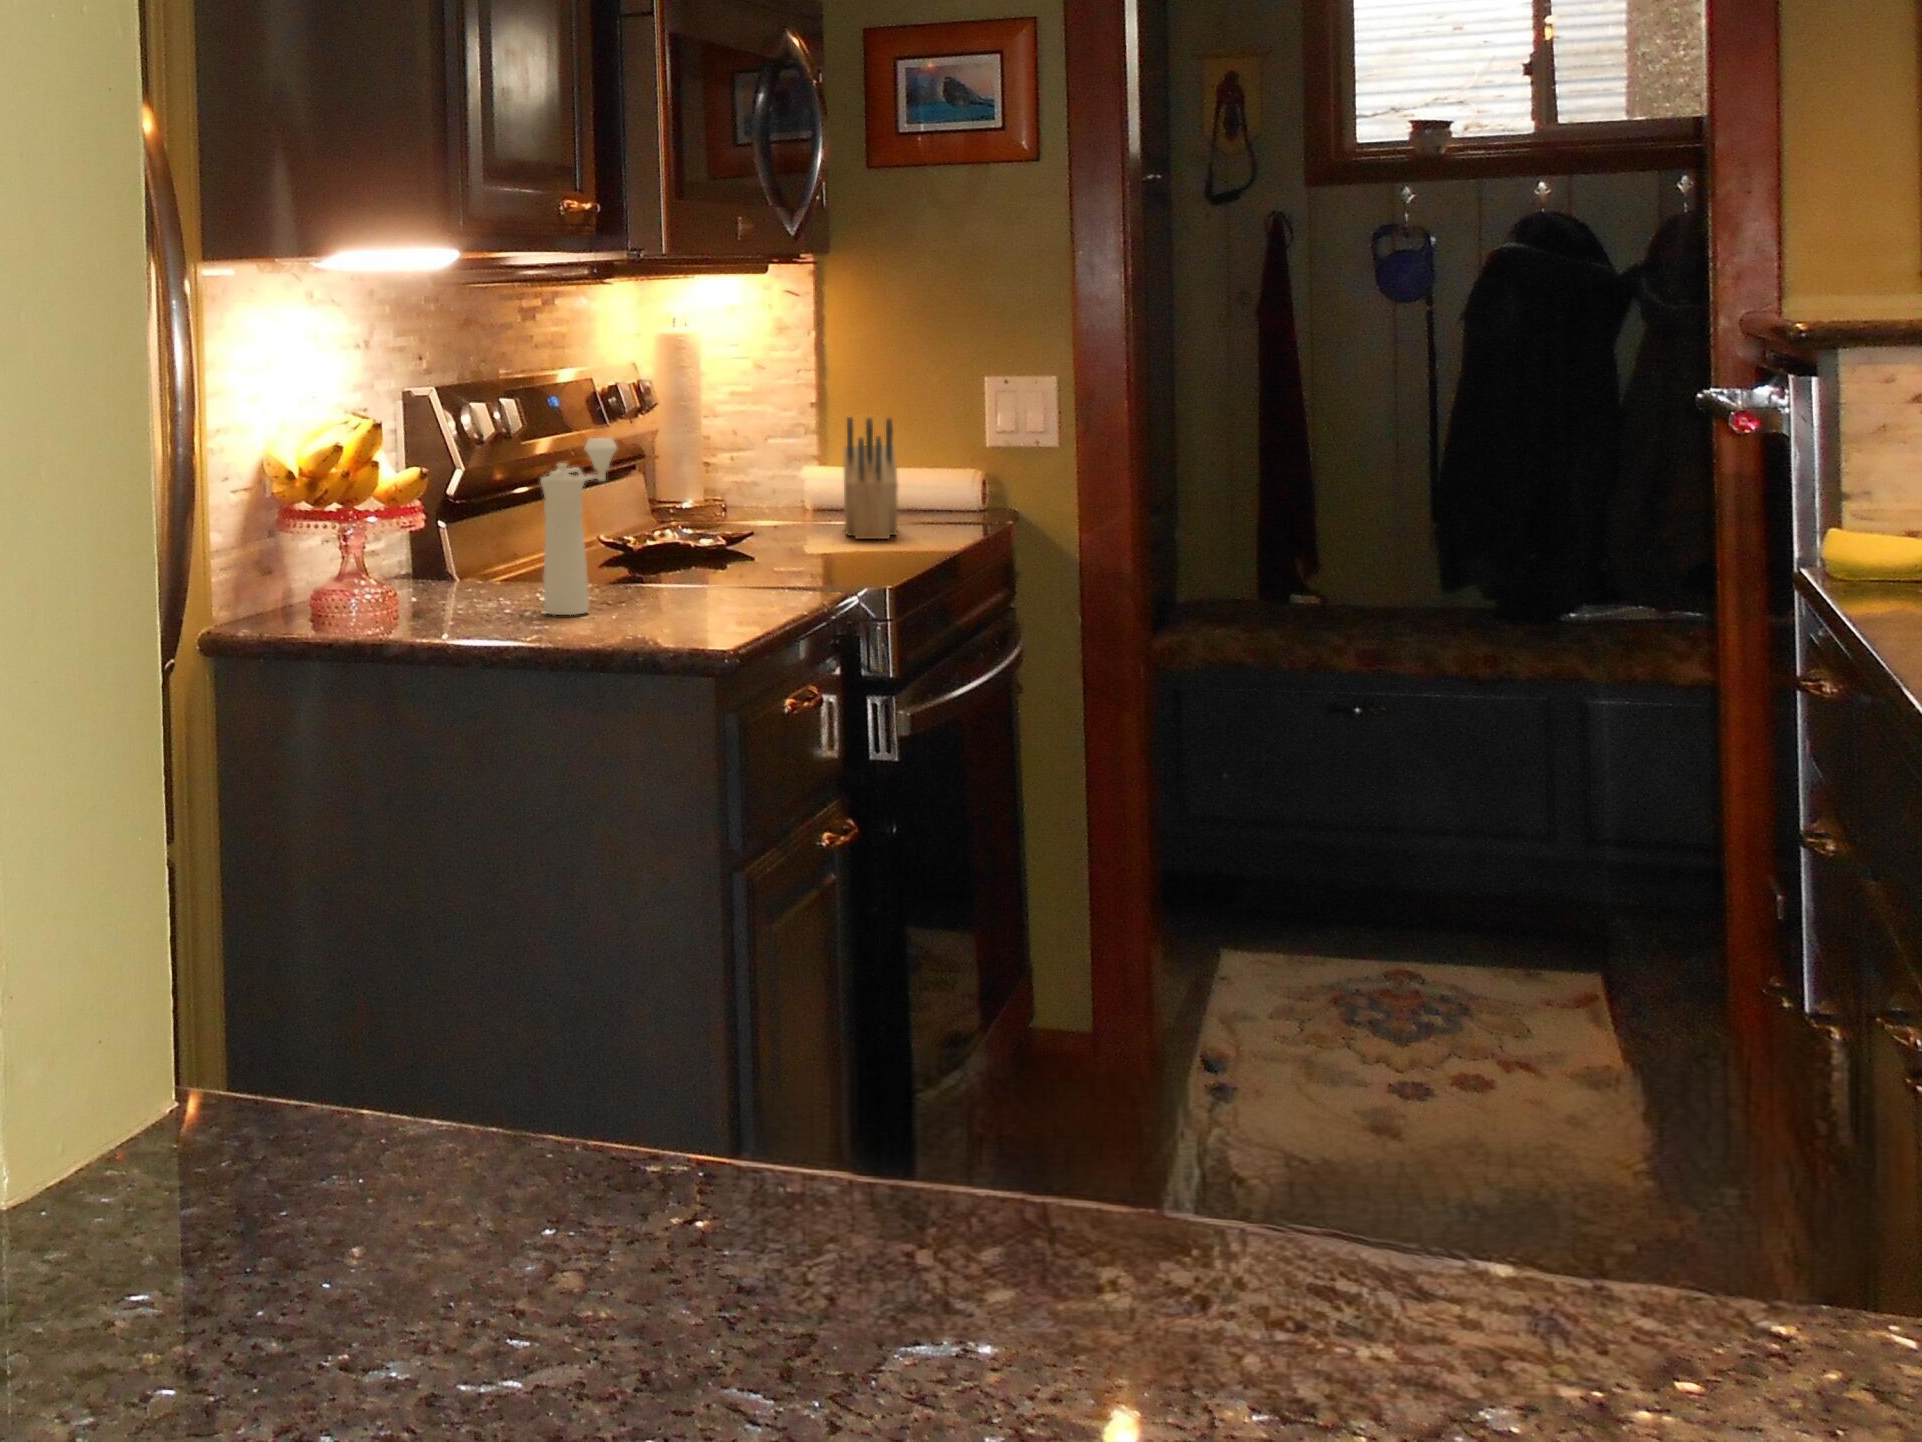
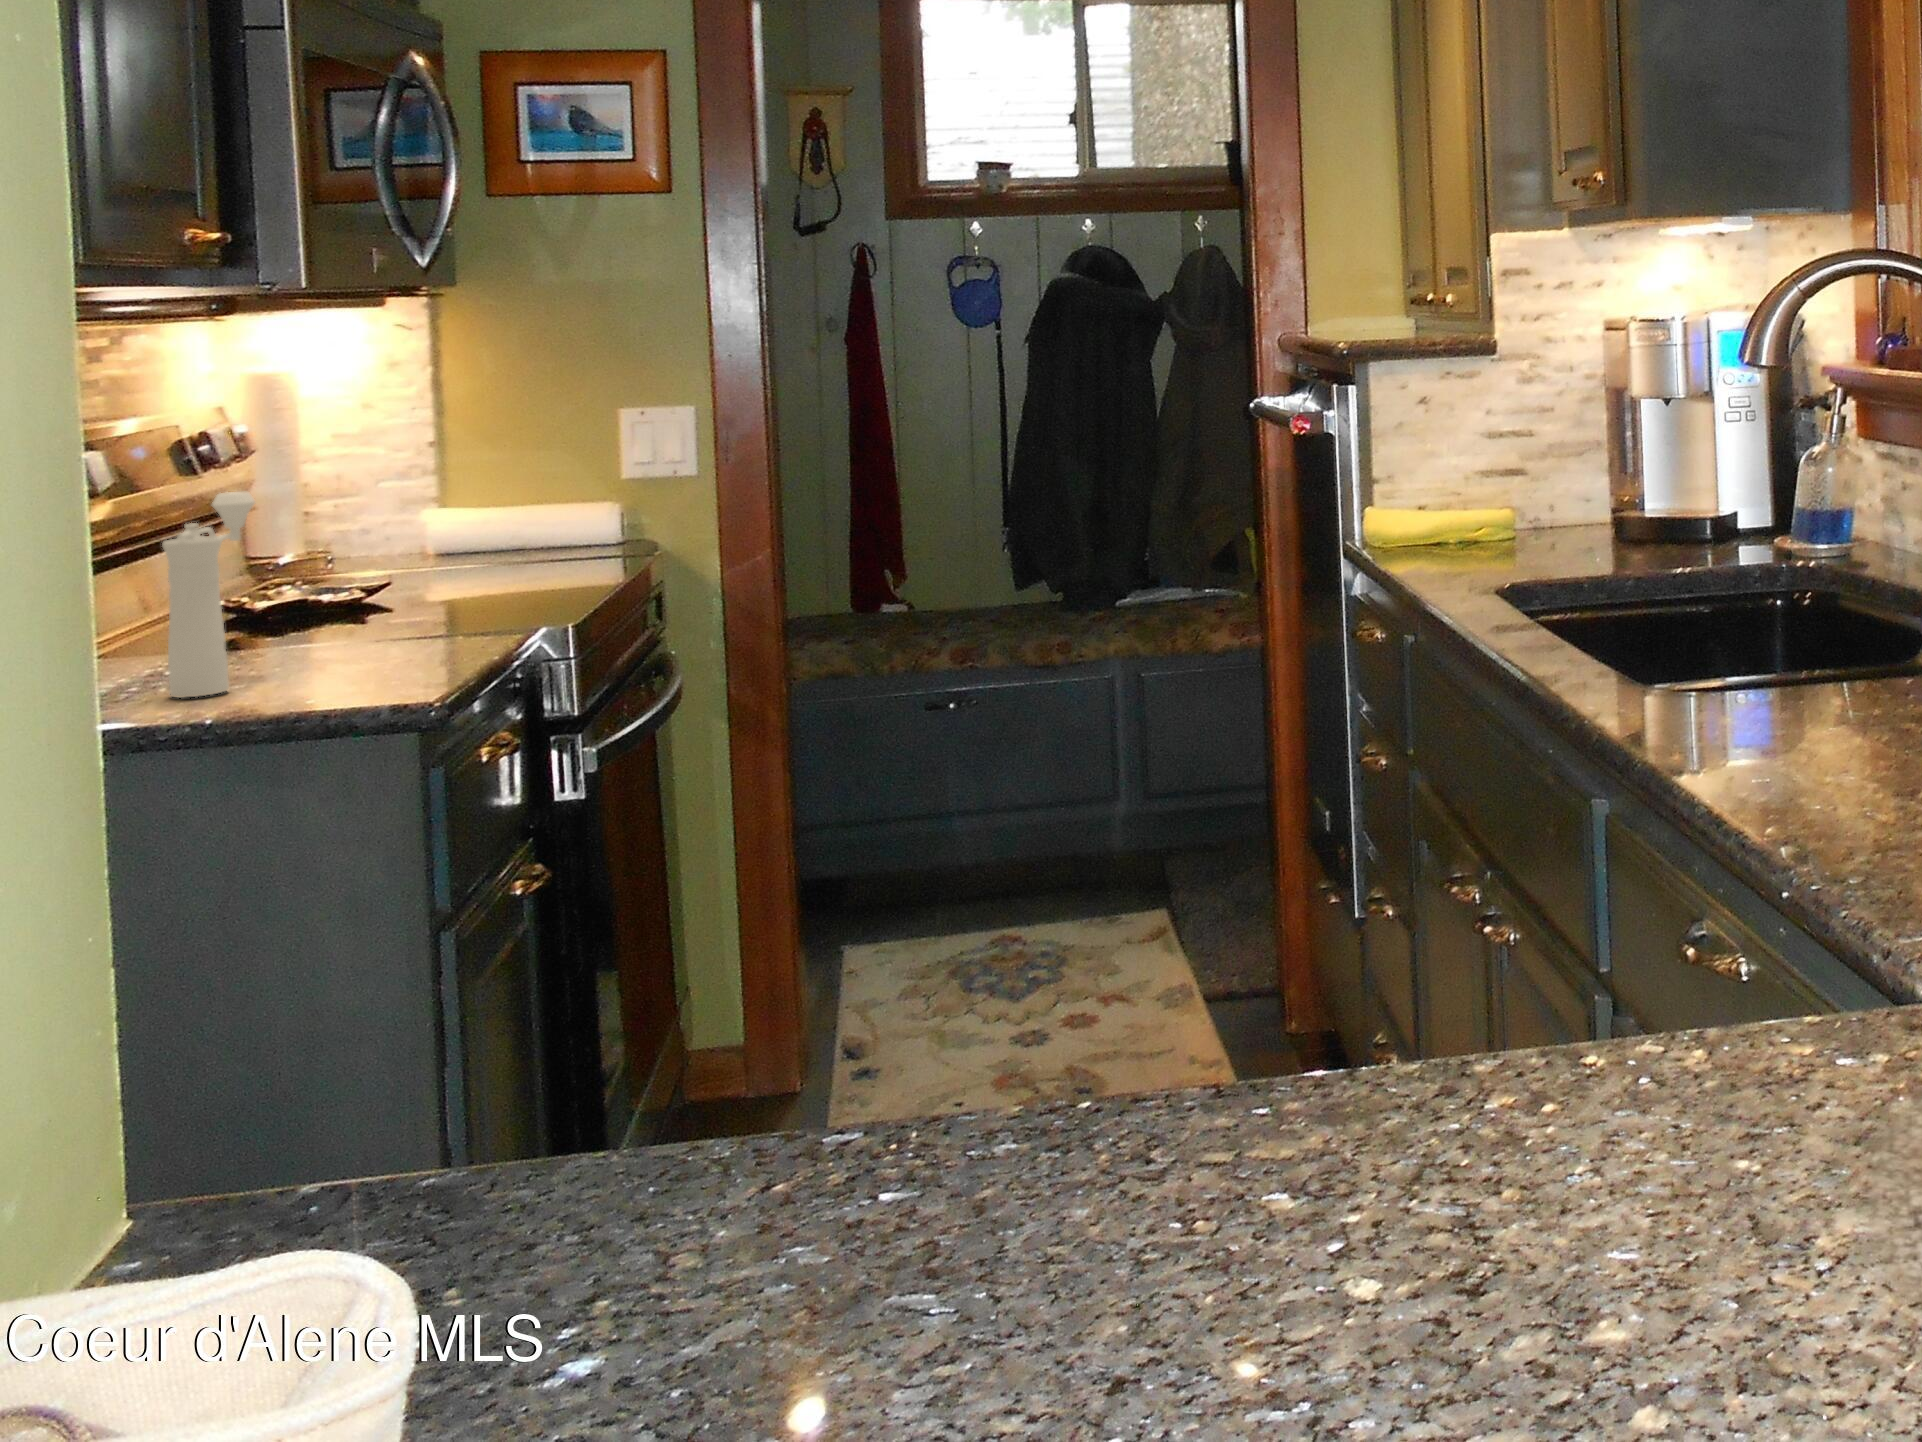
knife block: present [843,417,898,539] -> none [481,455,549,583]

